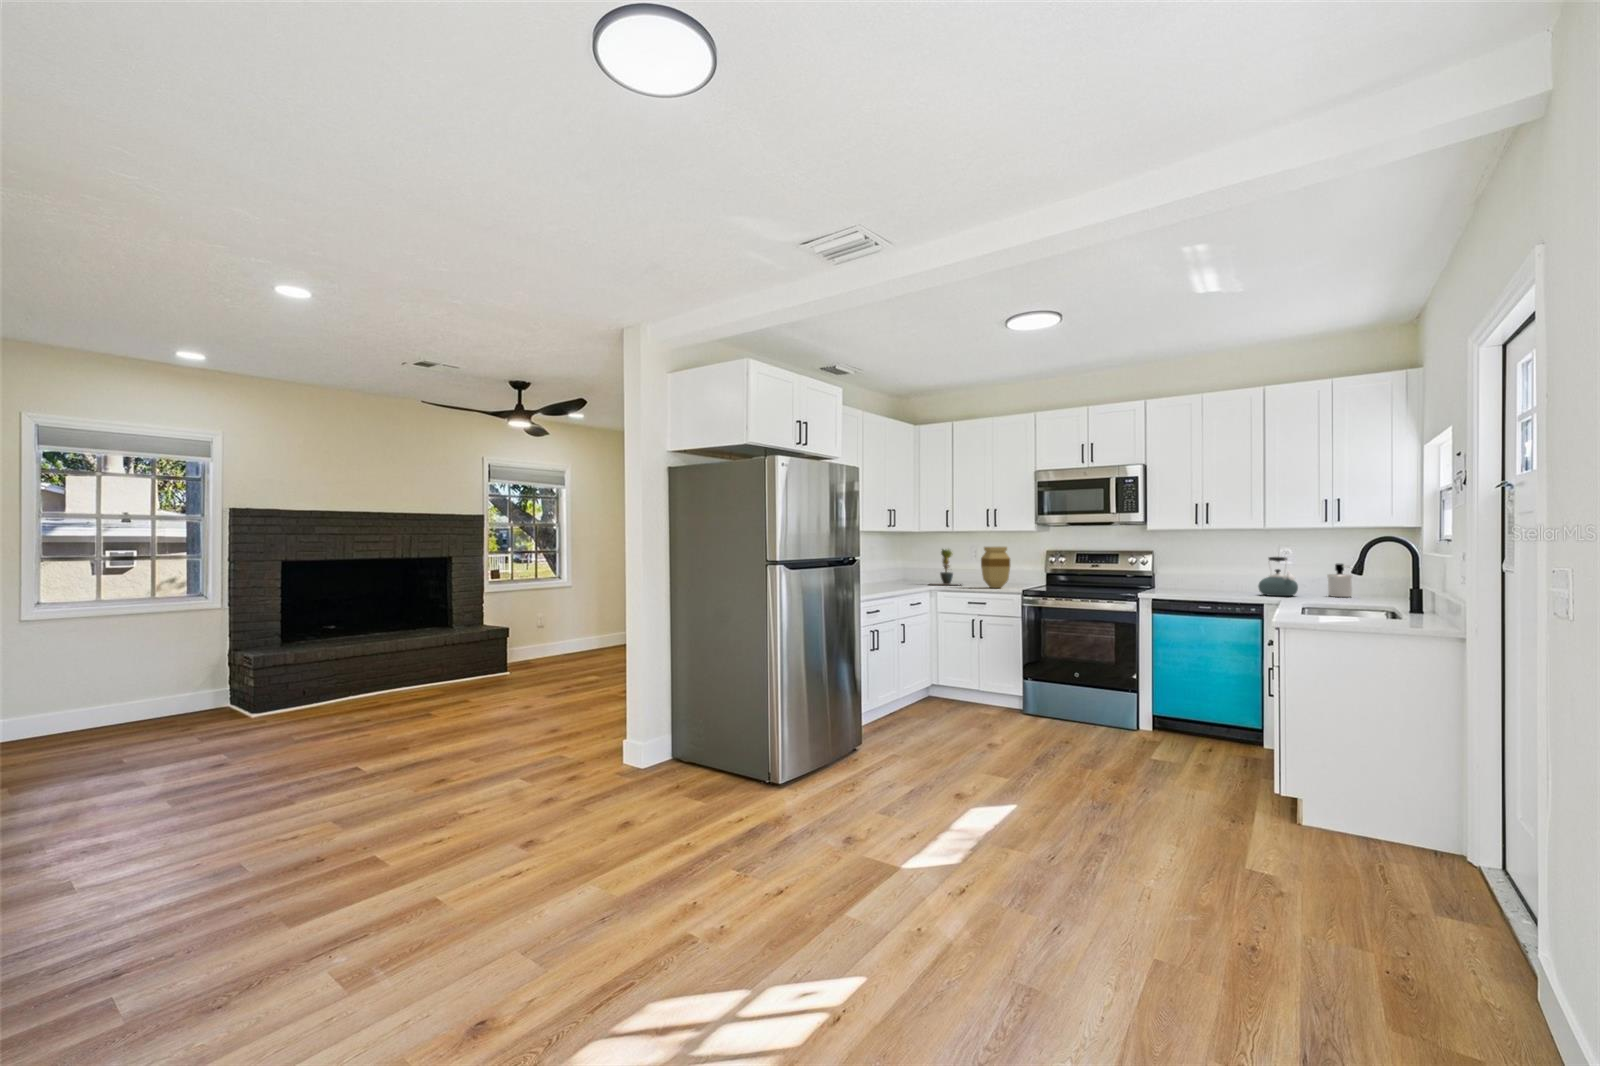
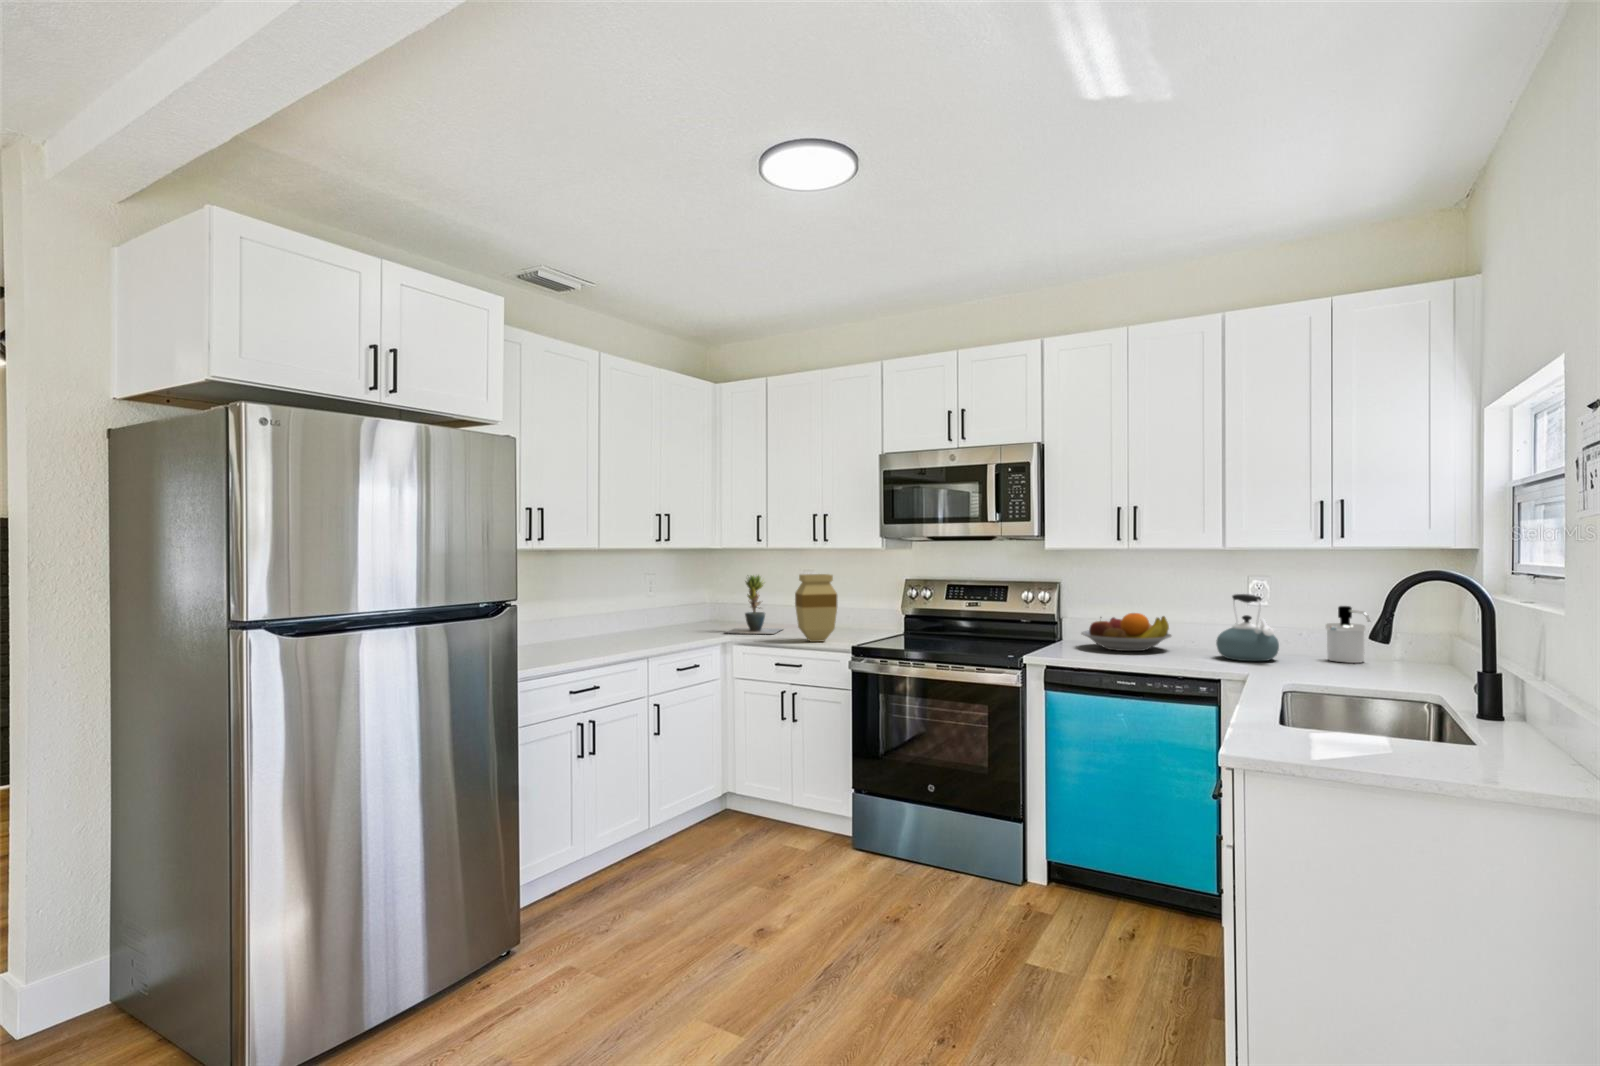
fruit bowl: none [1169,569,1229,592] -> present [1081,613,1172,651]

